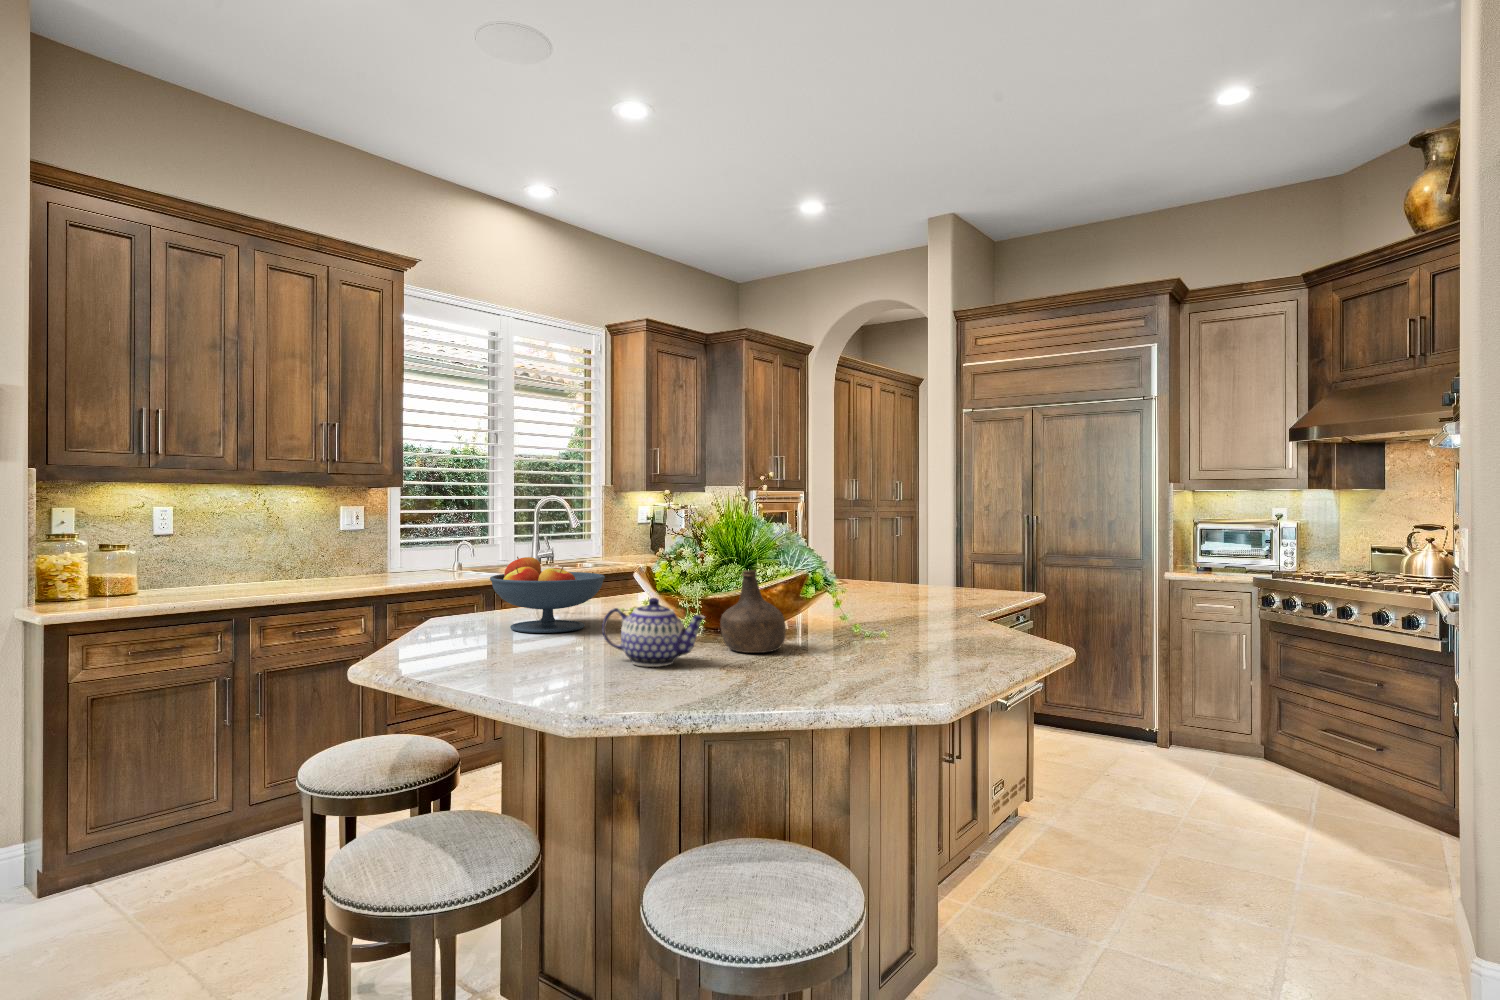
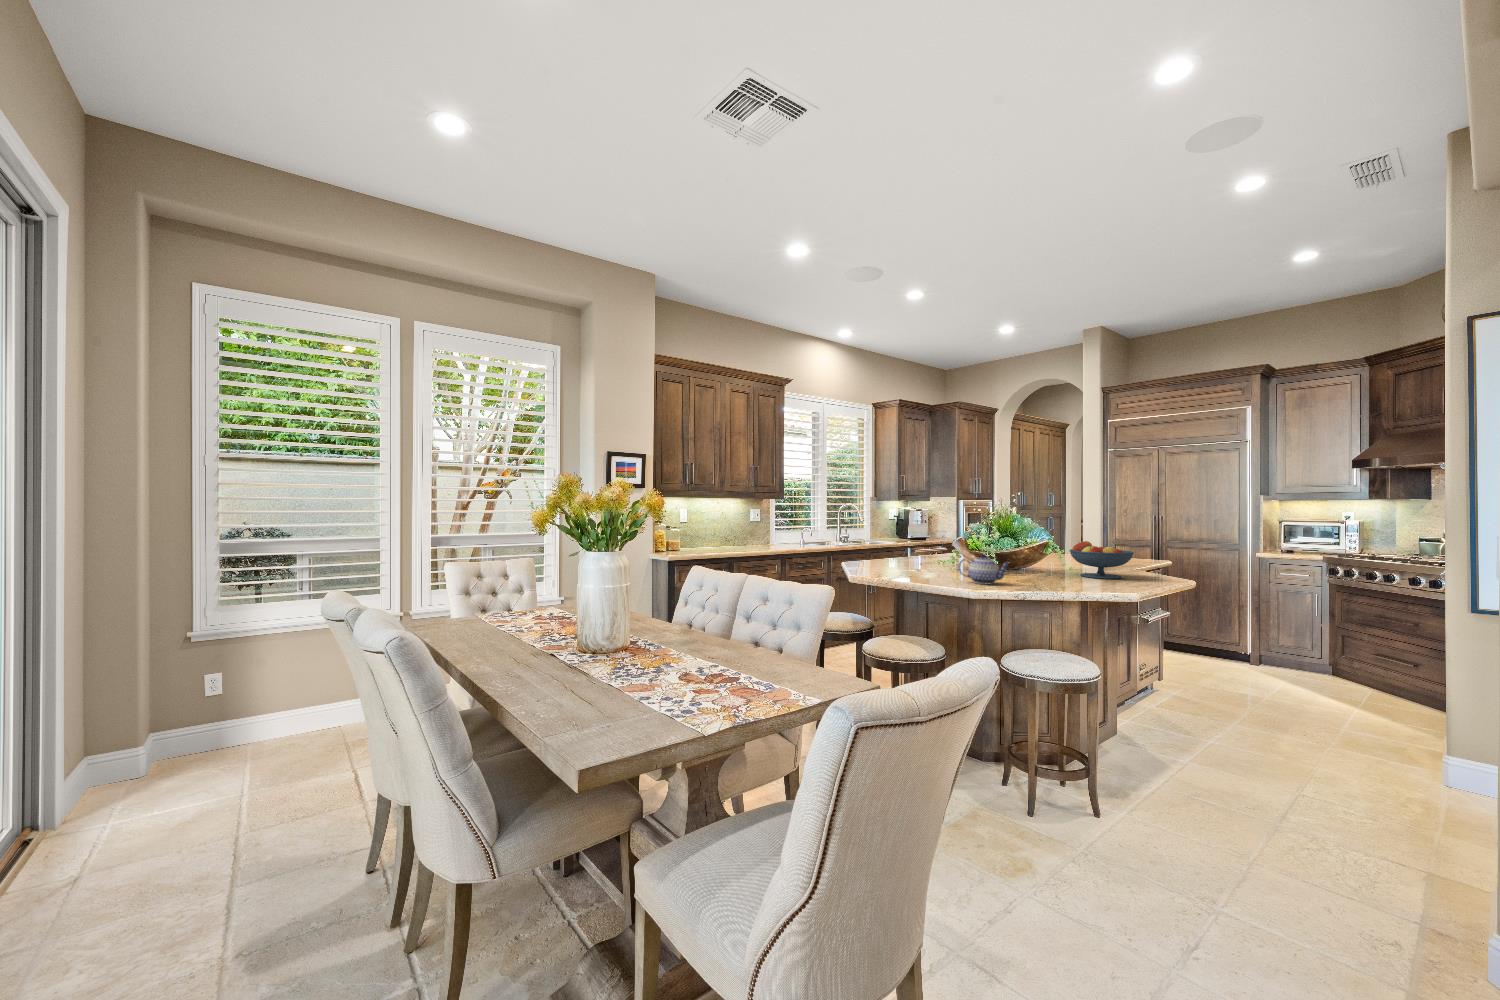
fruit bowl: present [490,557,605,633] -> present [1069,541,1134,579]
bottle: present [720,570,786,653] -> none [1008,543,1042,582]

